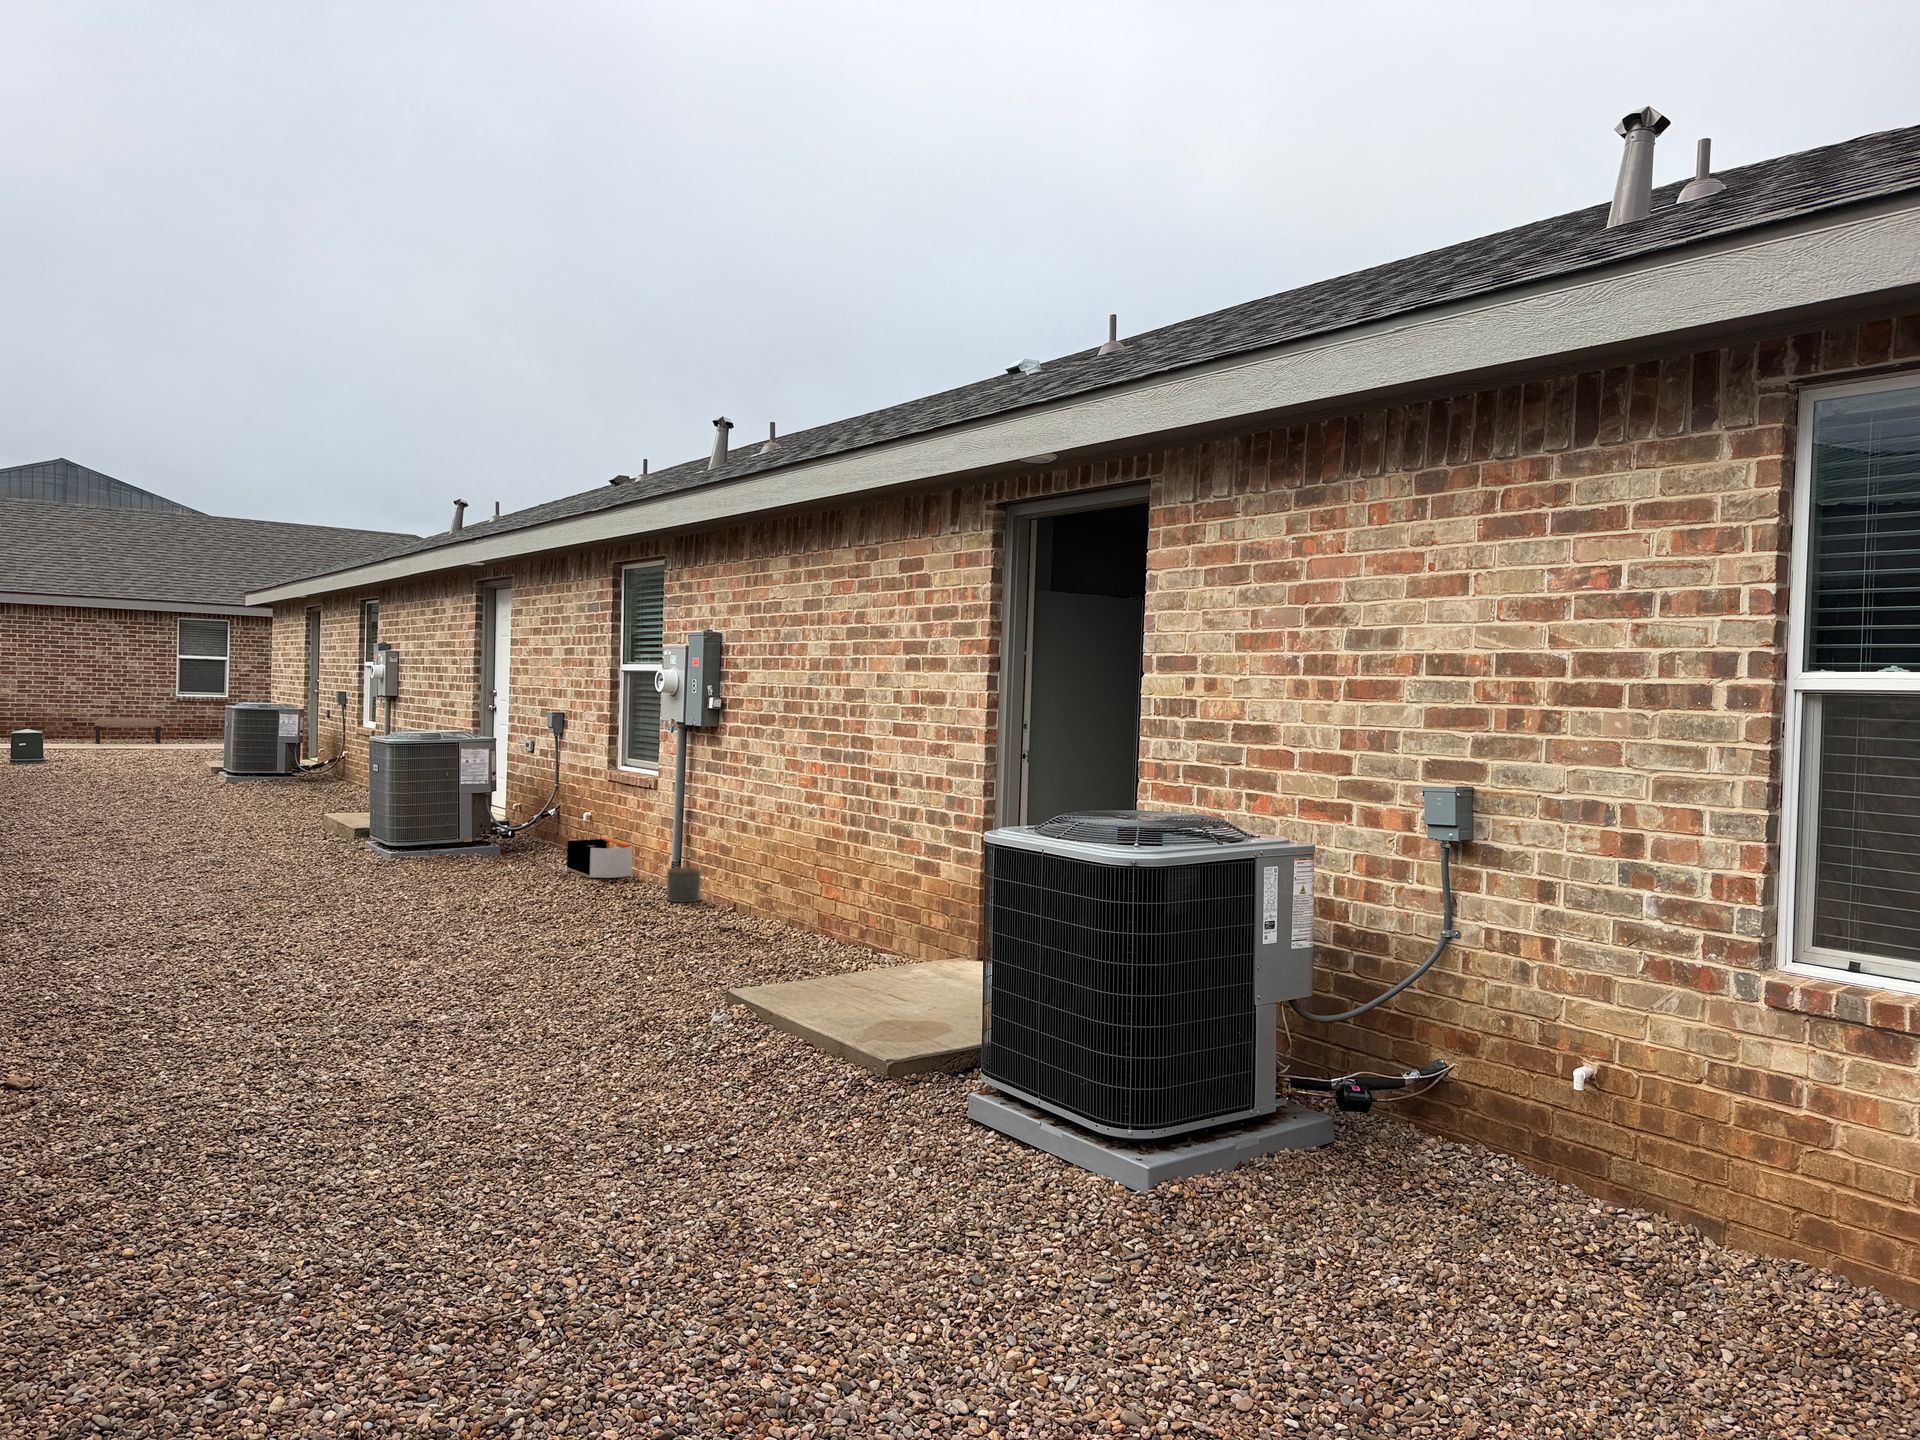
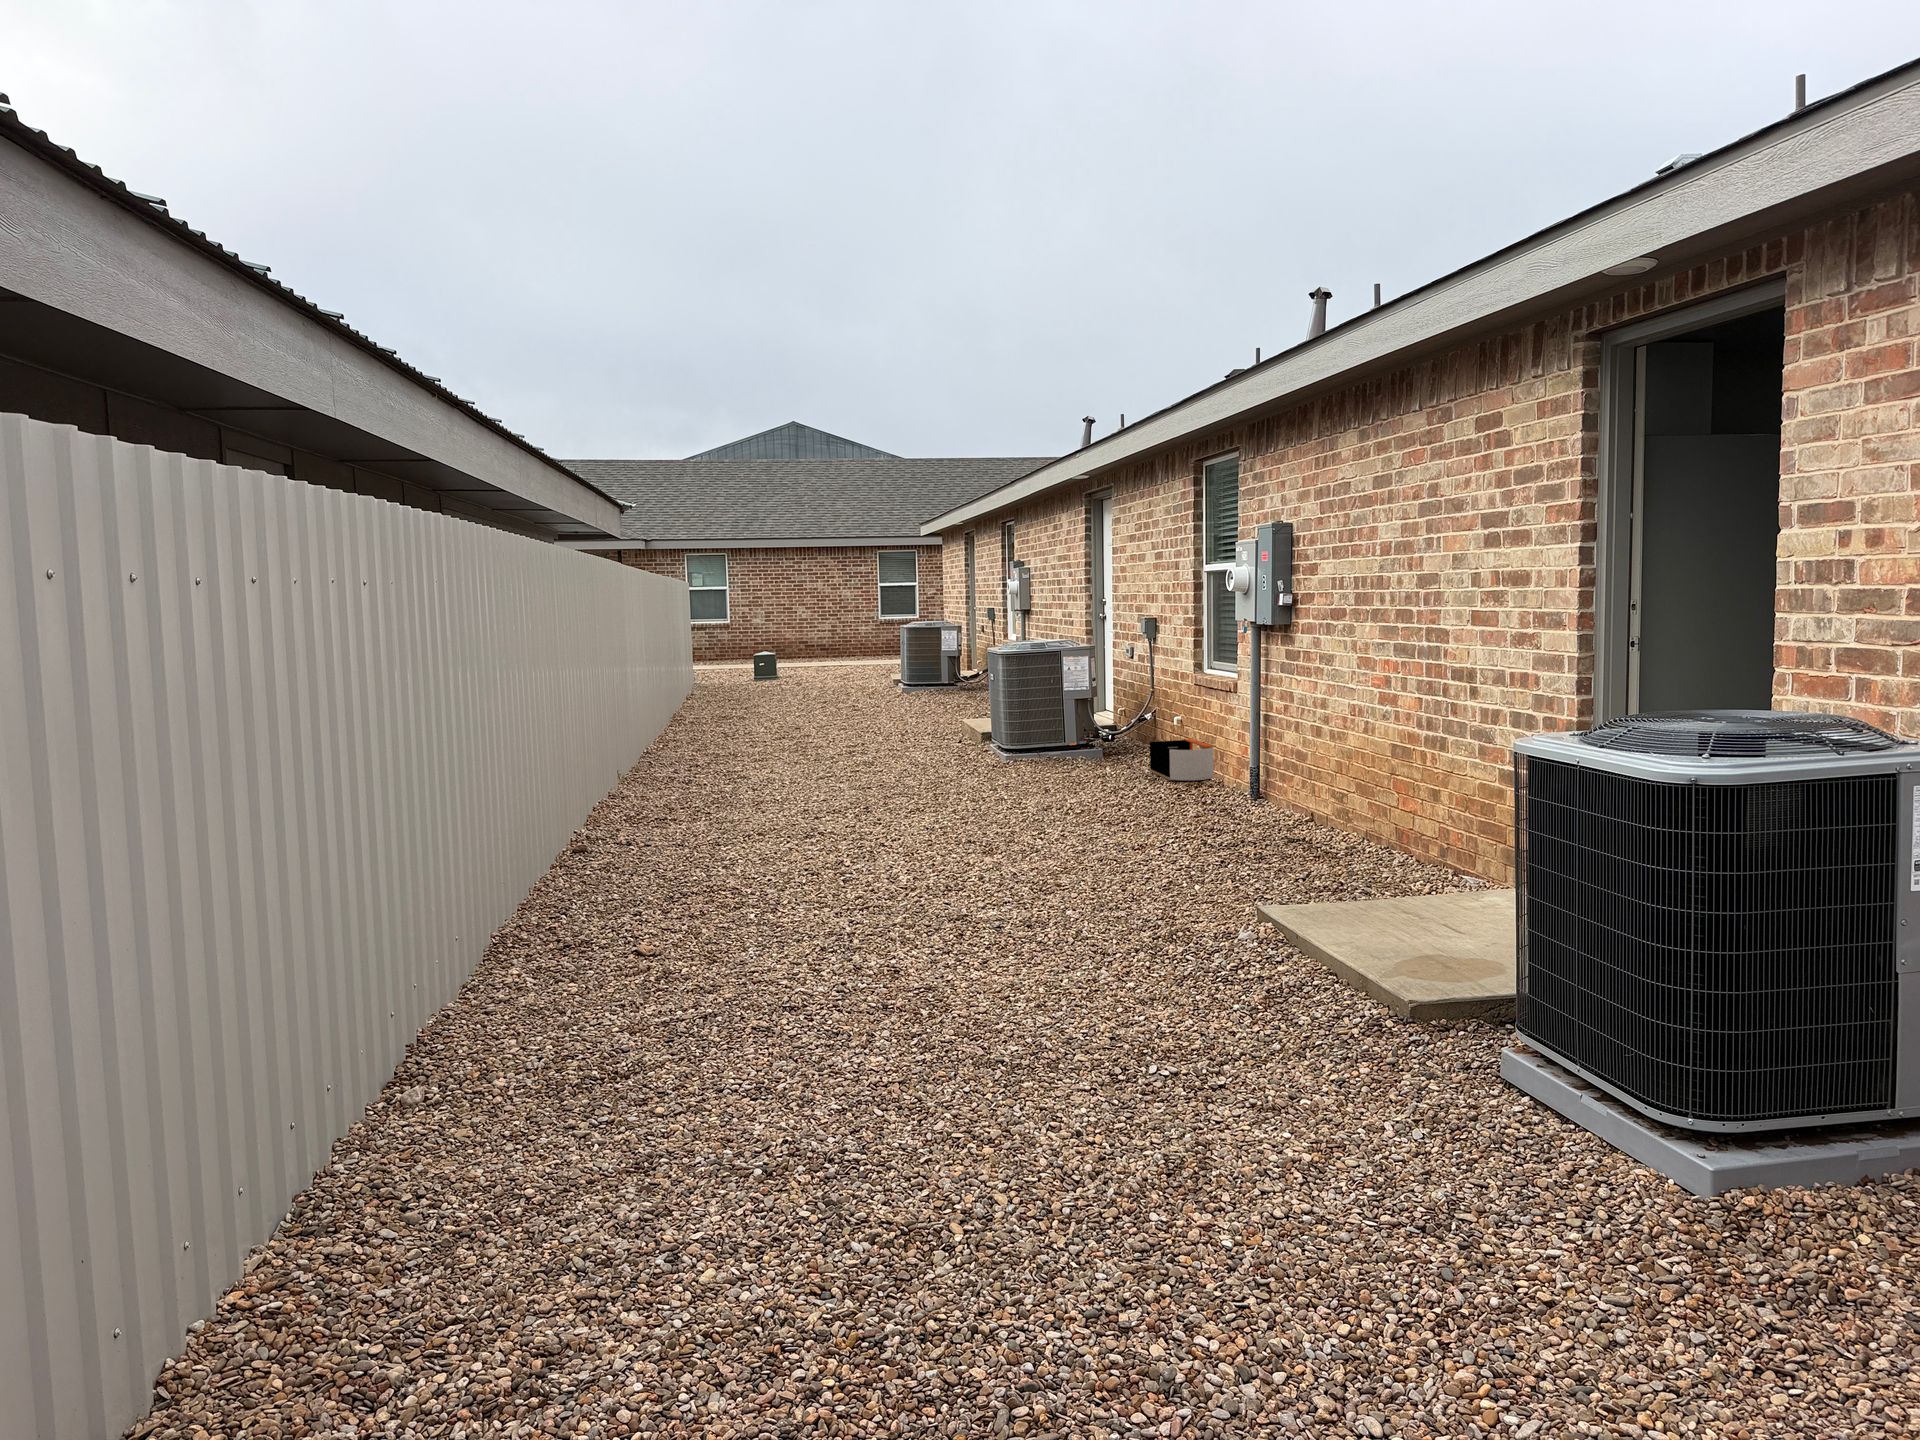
bench: present [95,719,162,744] -> none [793,634,843,658]
planter: present [667,867,701,902] -> none [1240,770,1277,808]

